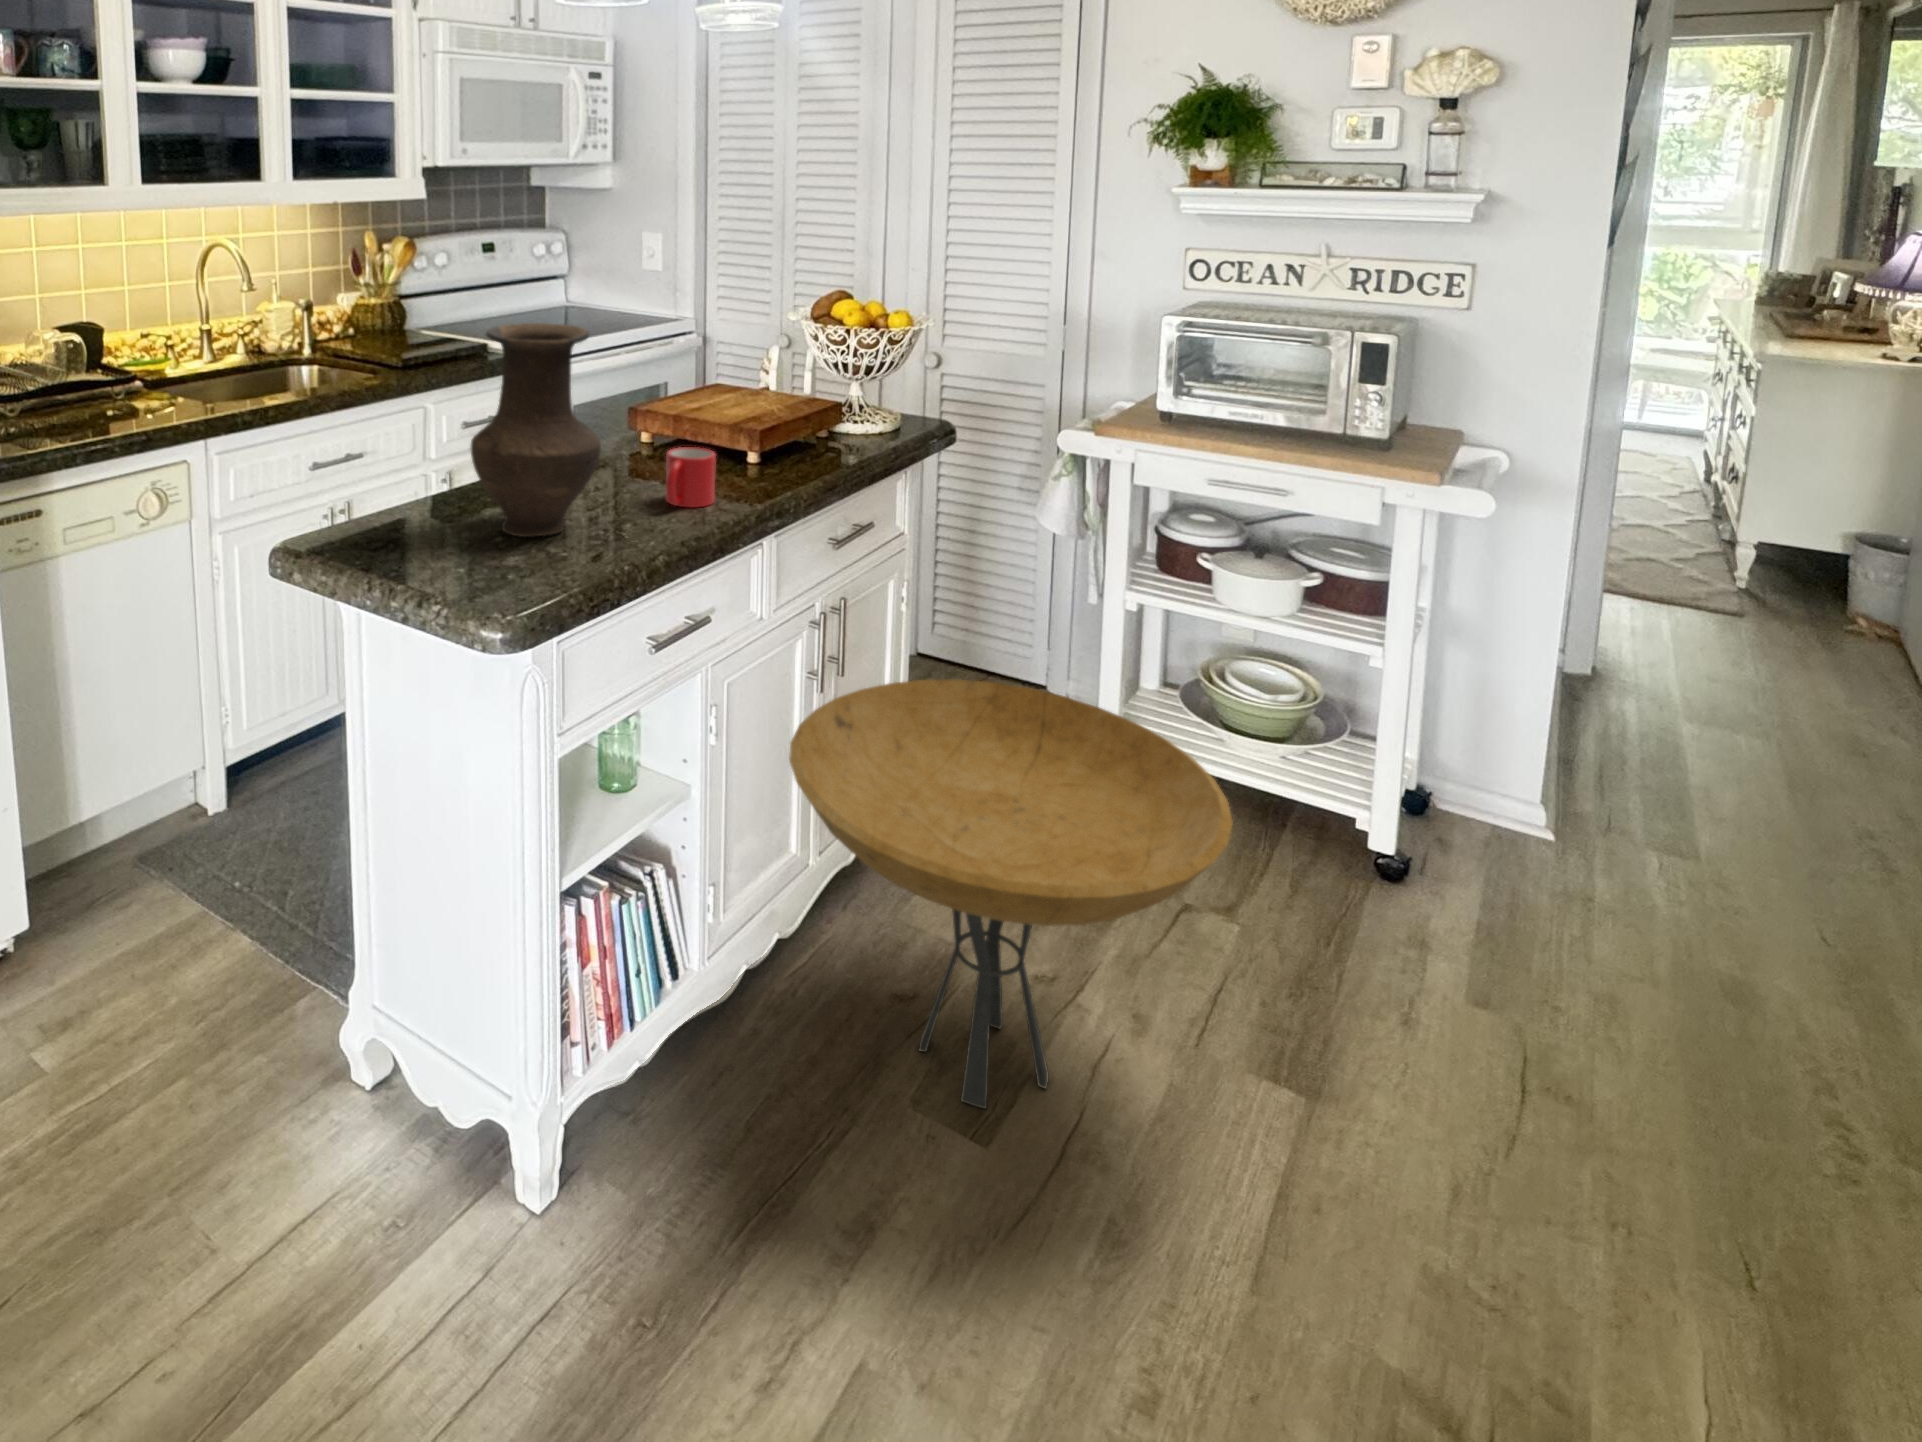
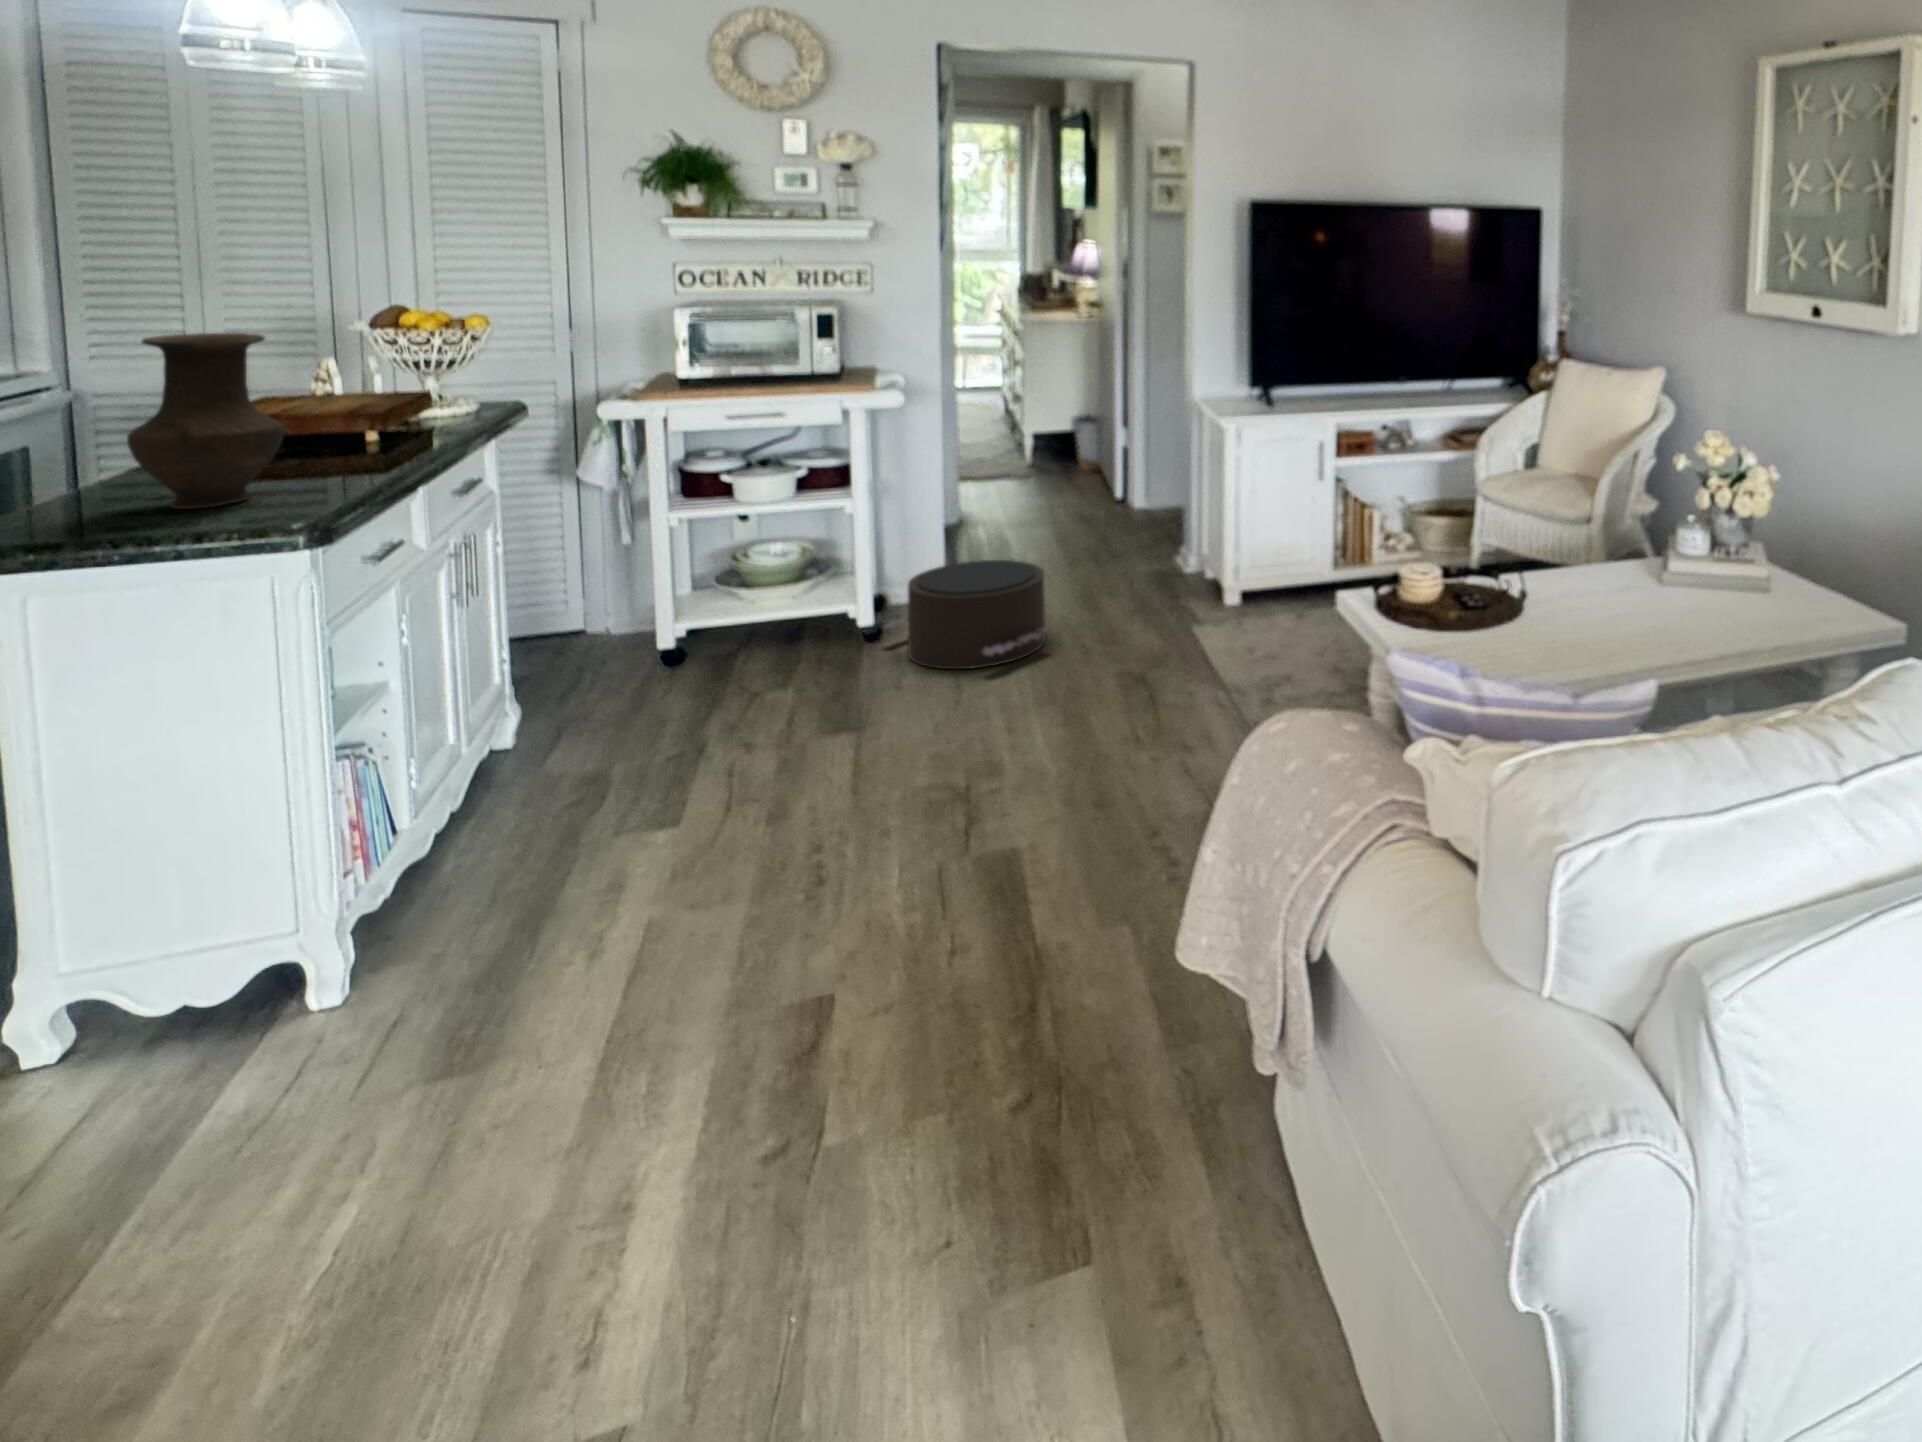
mug: present [666,447,716,507] -> none [316,426,371,472]
side table: present [789,679,1233,1108] -> none [464,560,804,822]
pouf: none [1407,805,1762,1077] -> present [885,560,1046,669]

